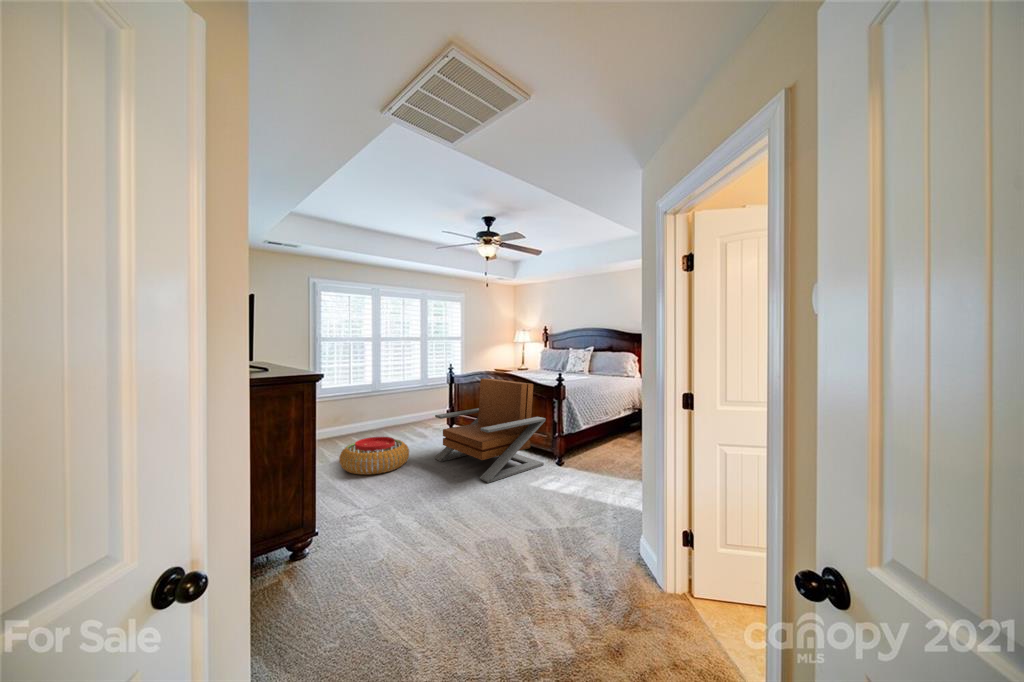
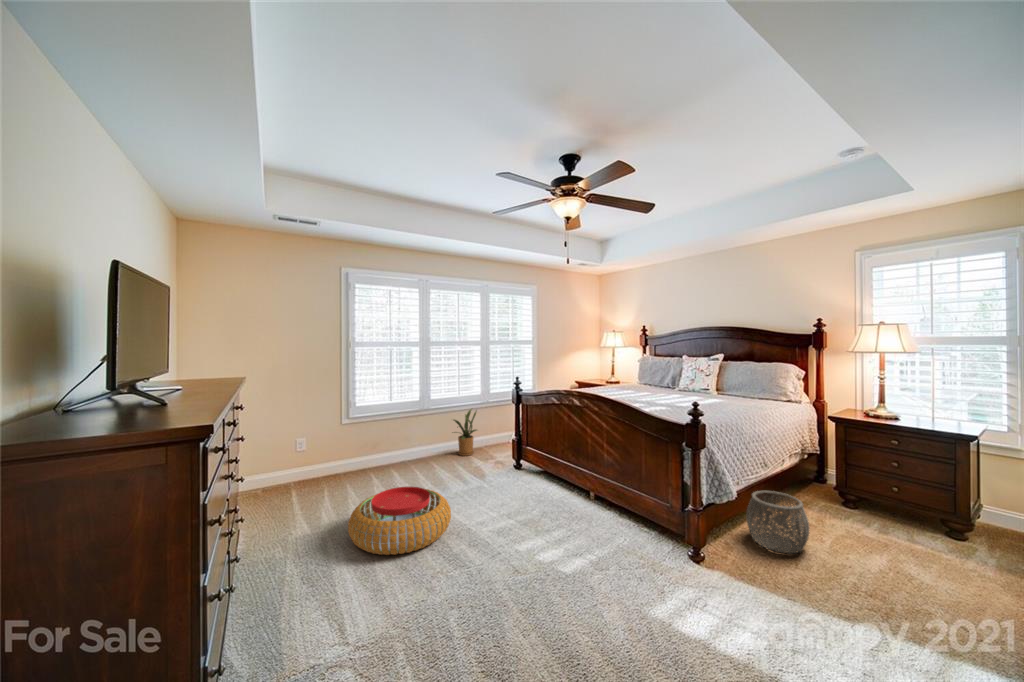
lounge chair: present [435,379,546,483] -> none [489,404,670,602]
house plant: none [397,389,419,426] -> present [453,409,477,456]
woven basket: none [591,427,623,459] -> present [747,491,810,554]

